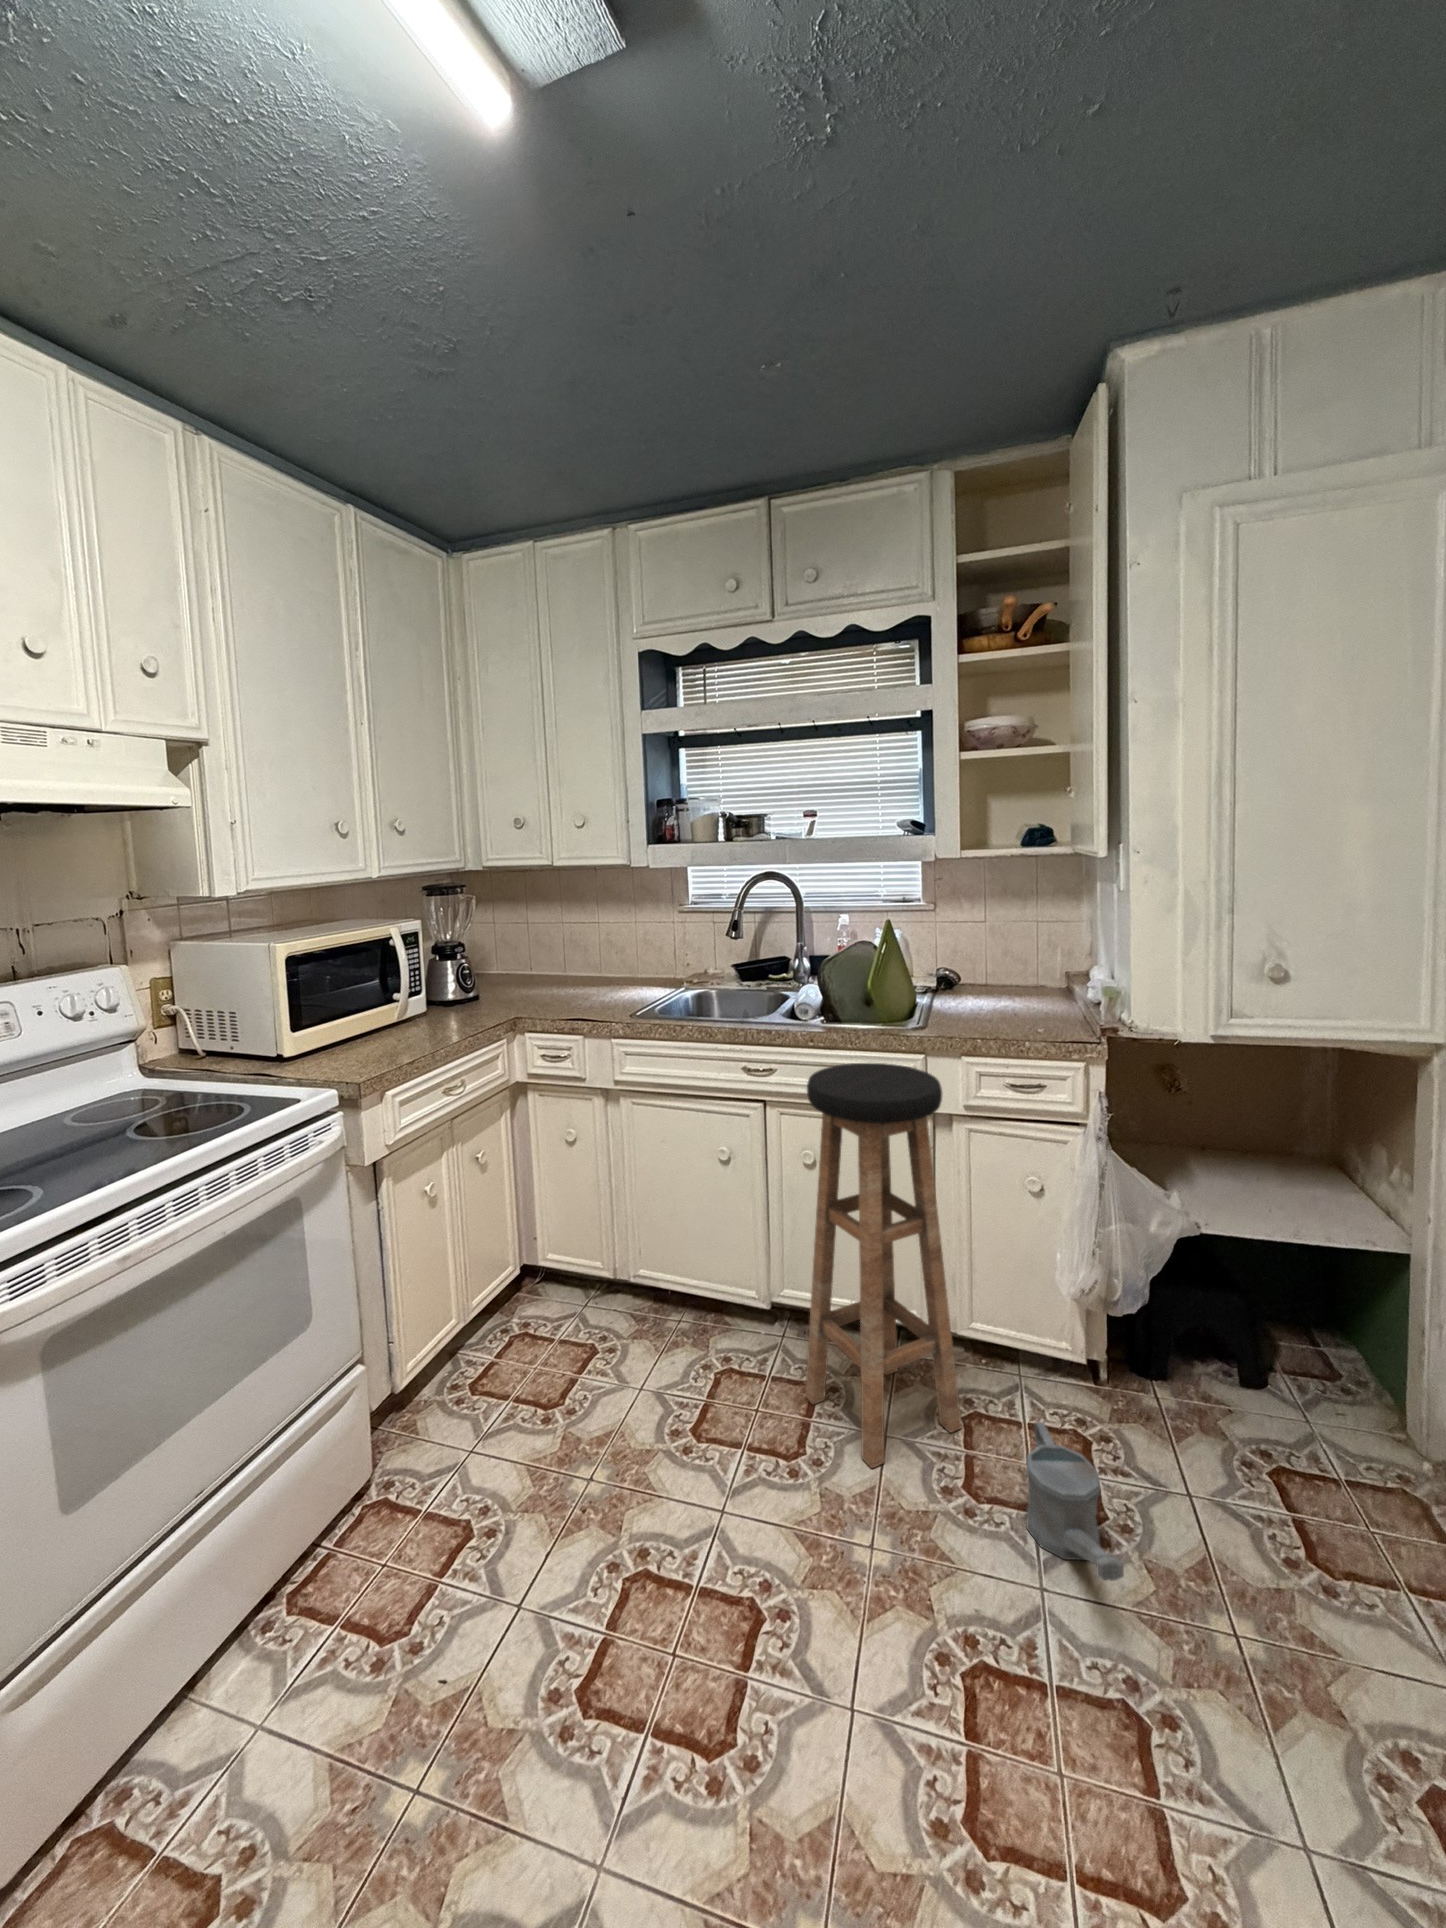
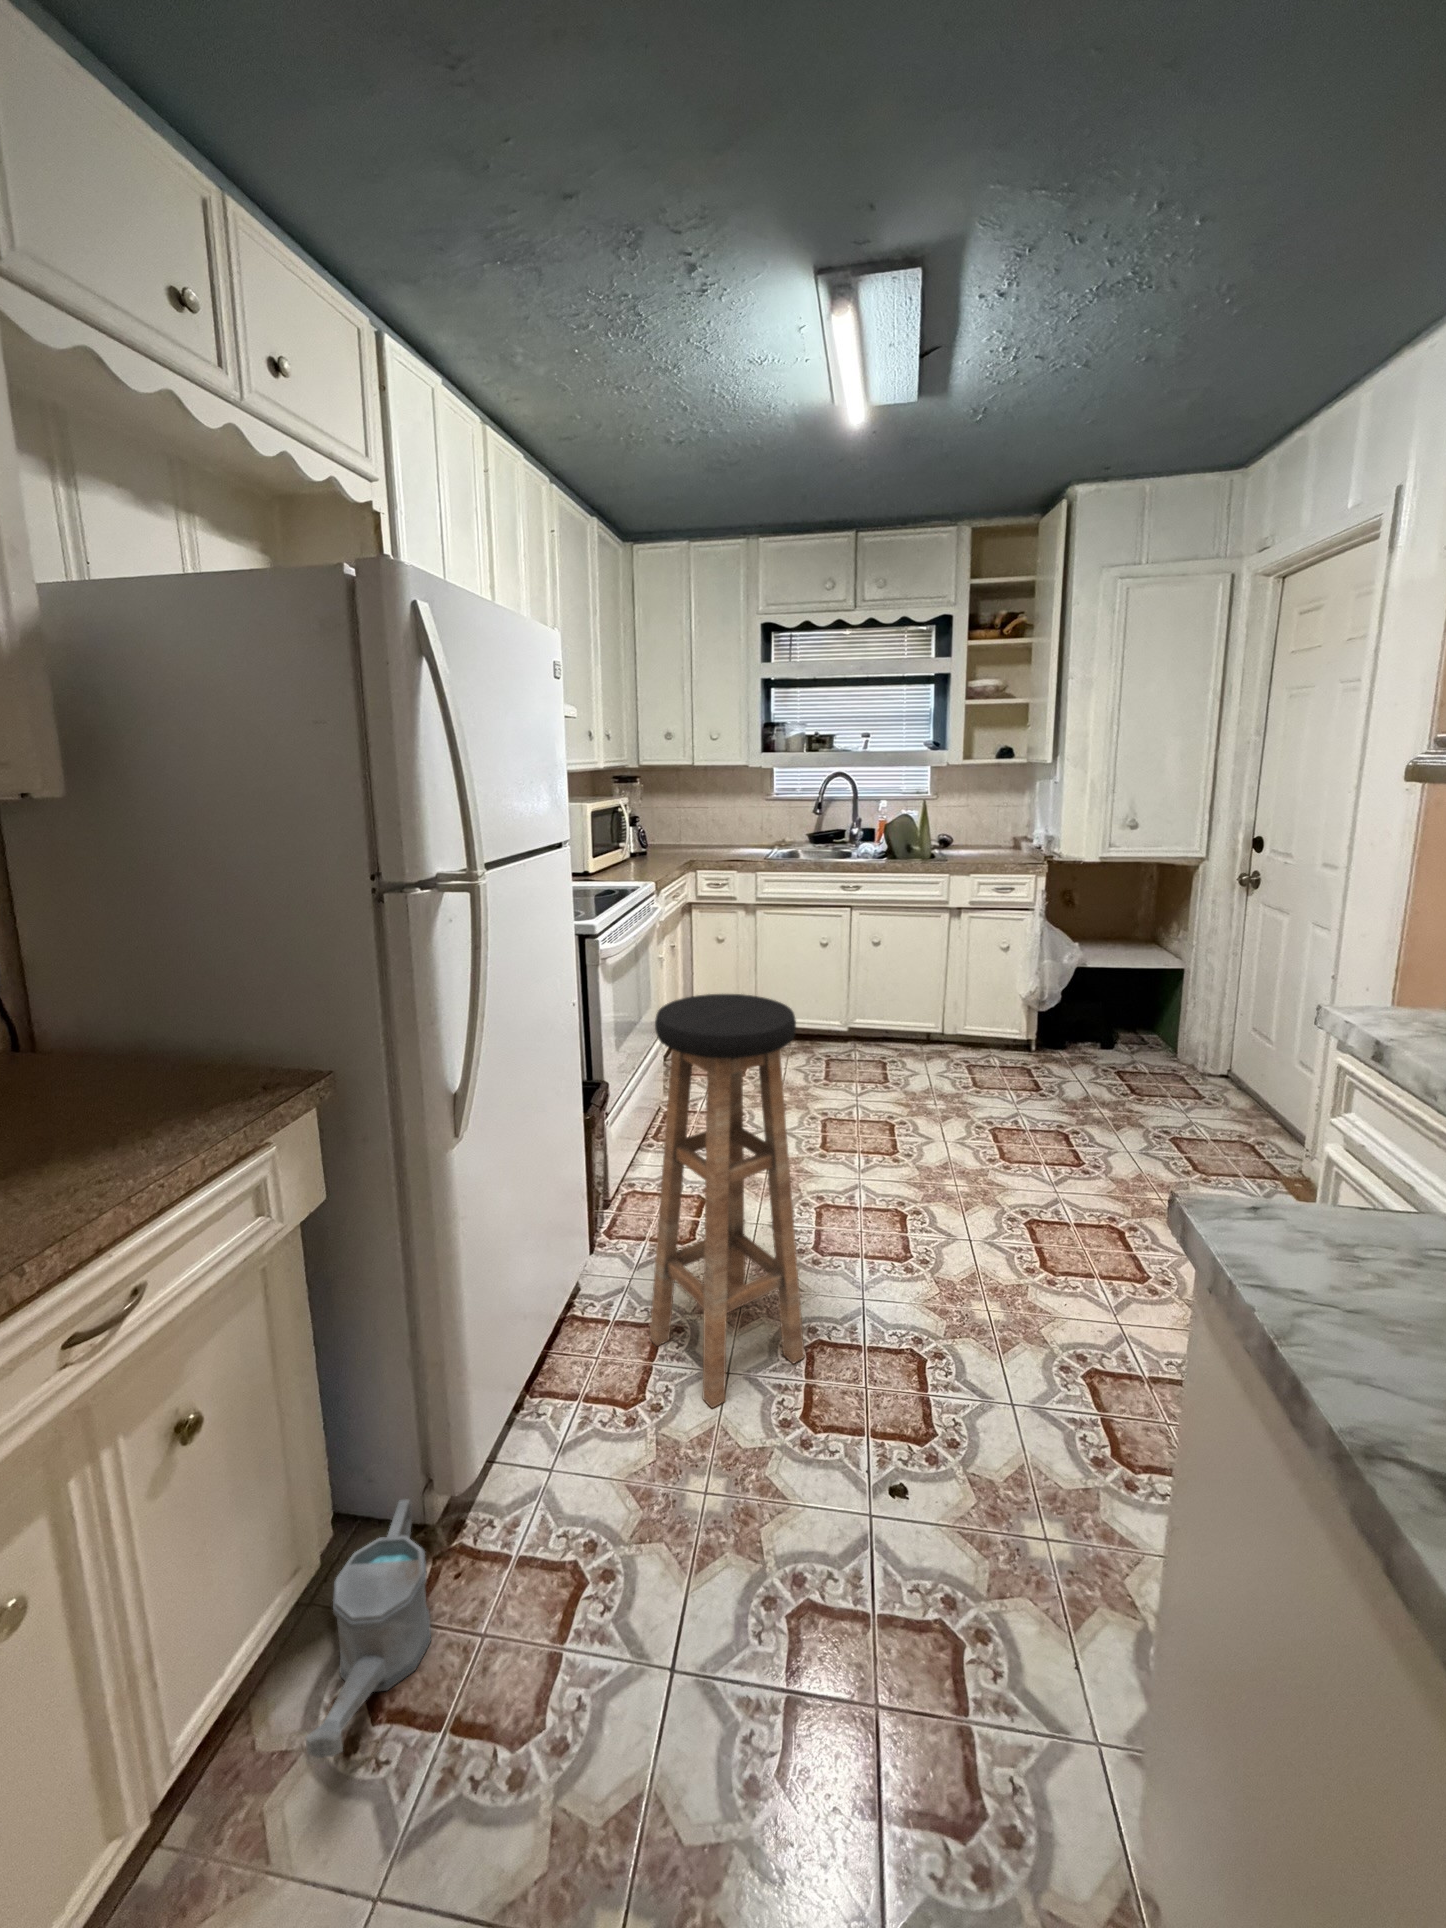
watering can: present [1026,1422,1124,1581] -> present [306,1499,431,1758]

